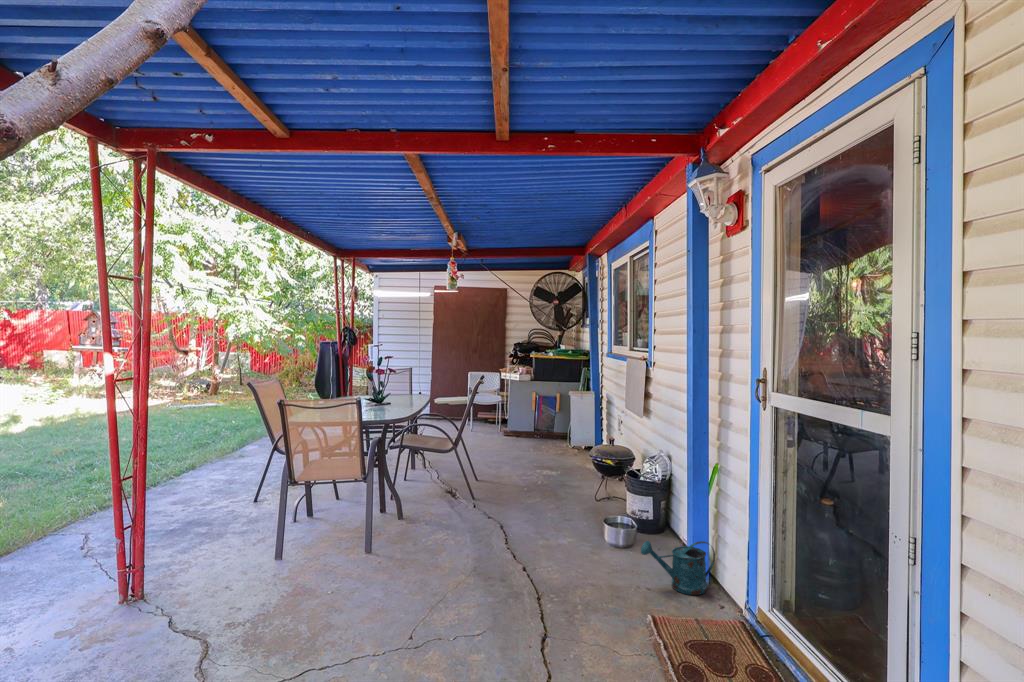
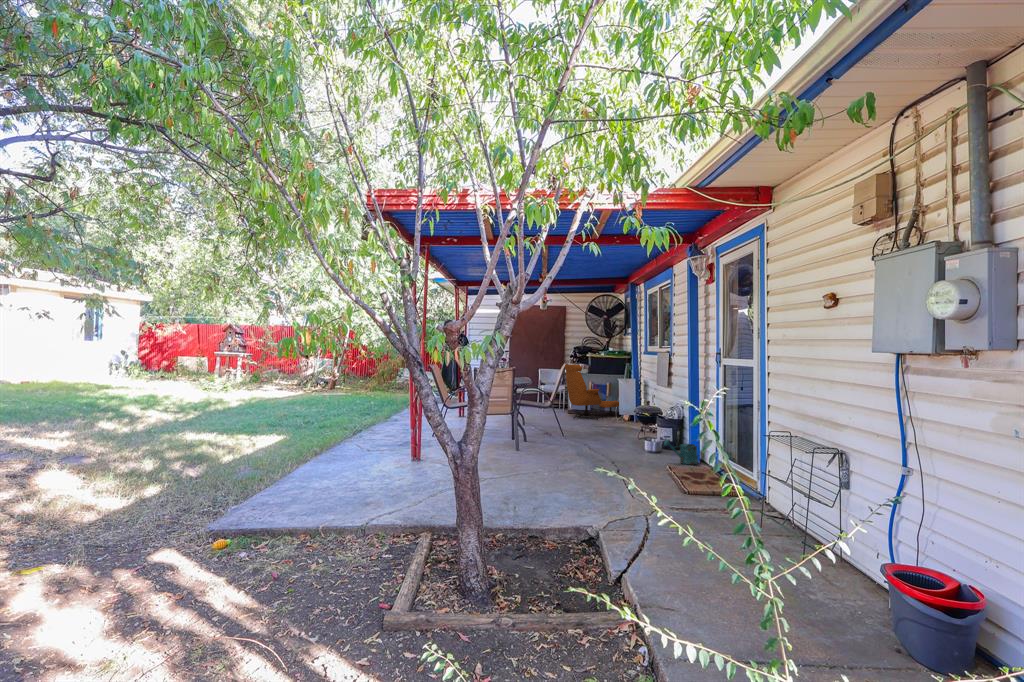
lounge chair: none [494,371,577,451] -> present [565,364,619,420]

